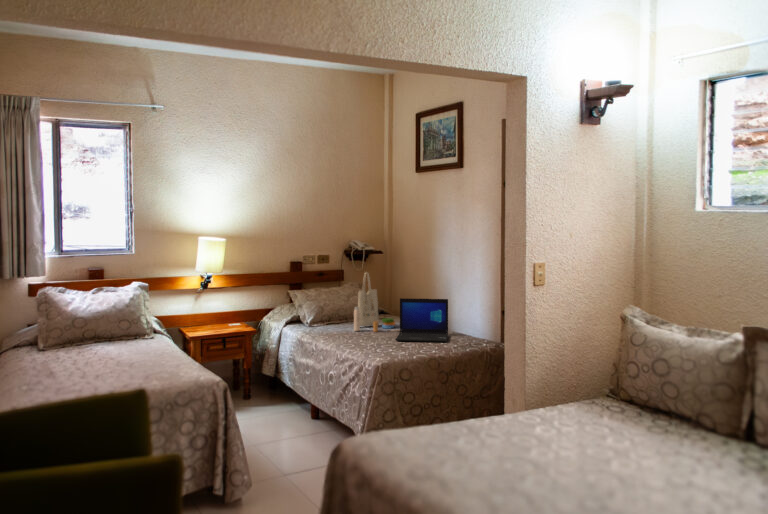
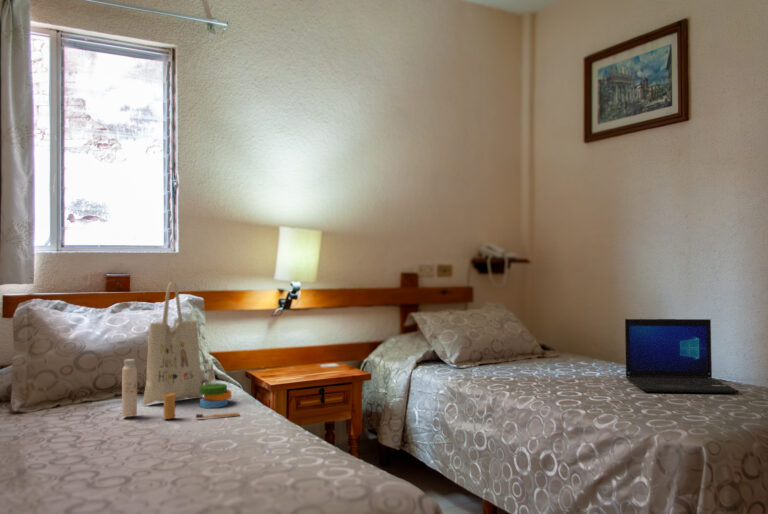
tote bag: present [354,273,395,332] -> present [122,282,240,419]

